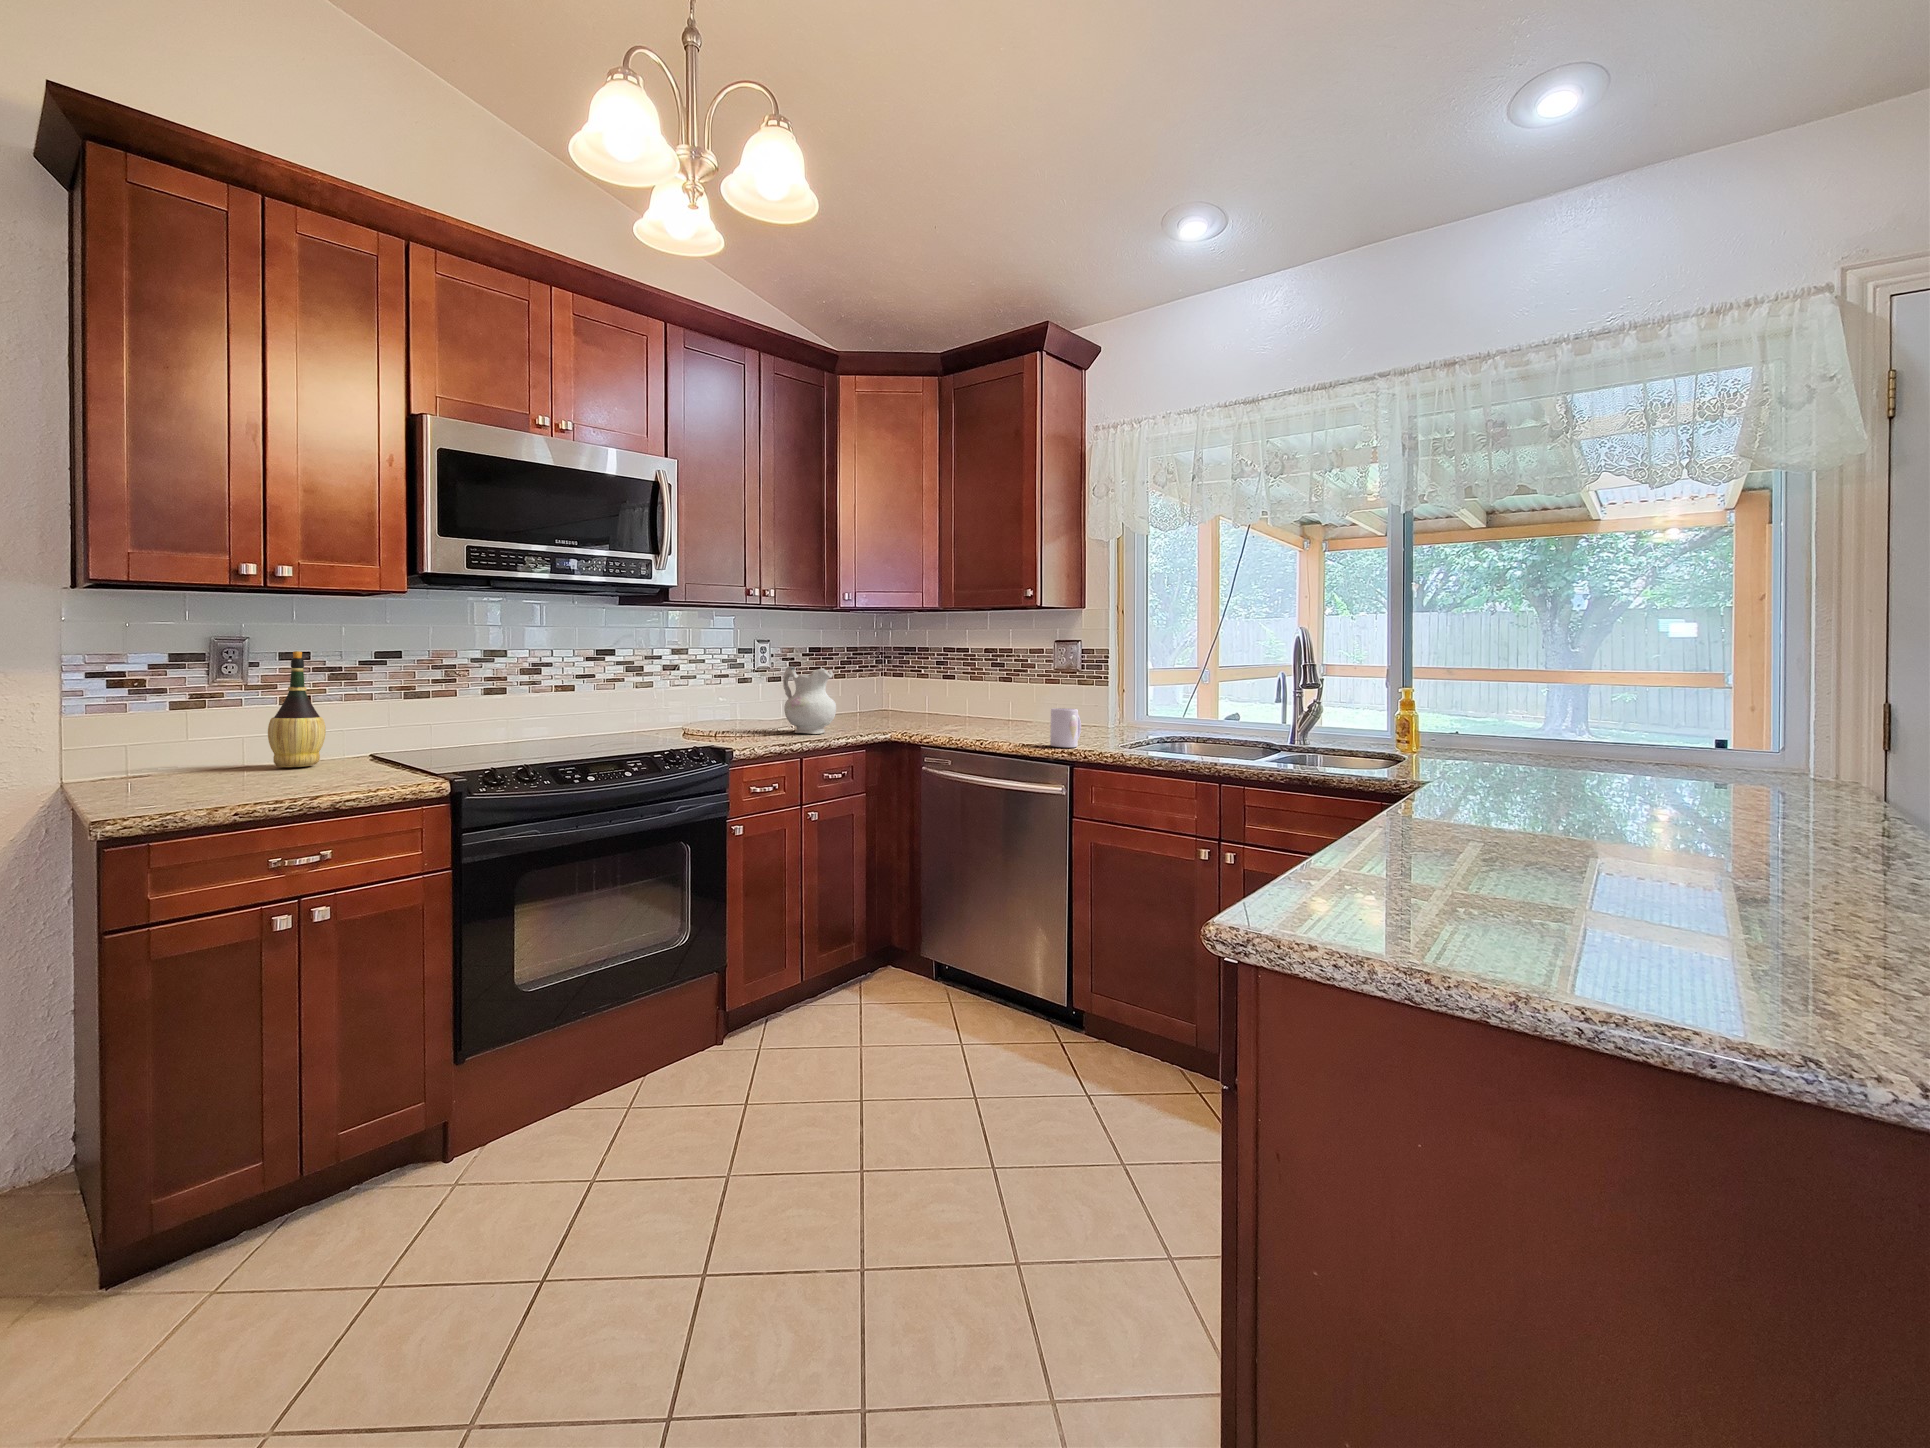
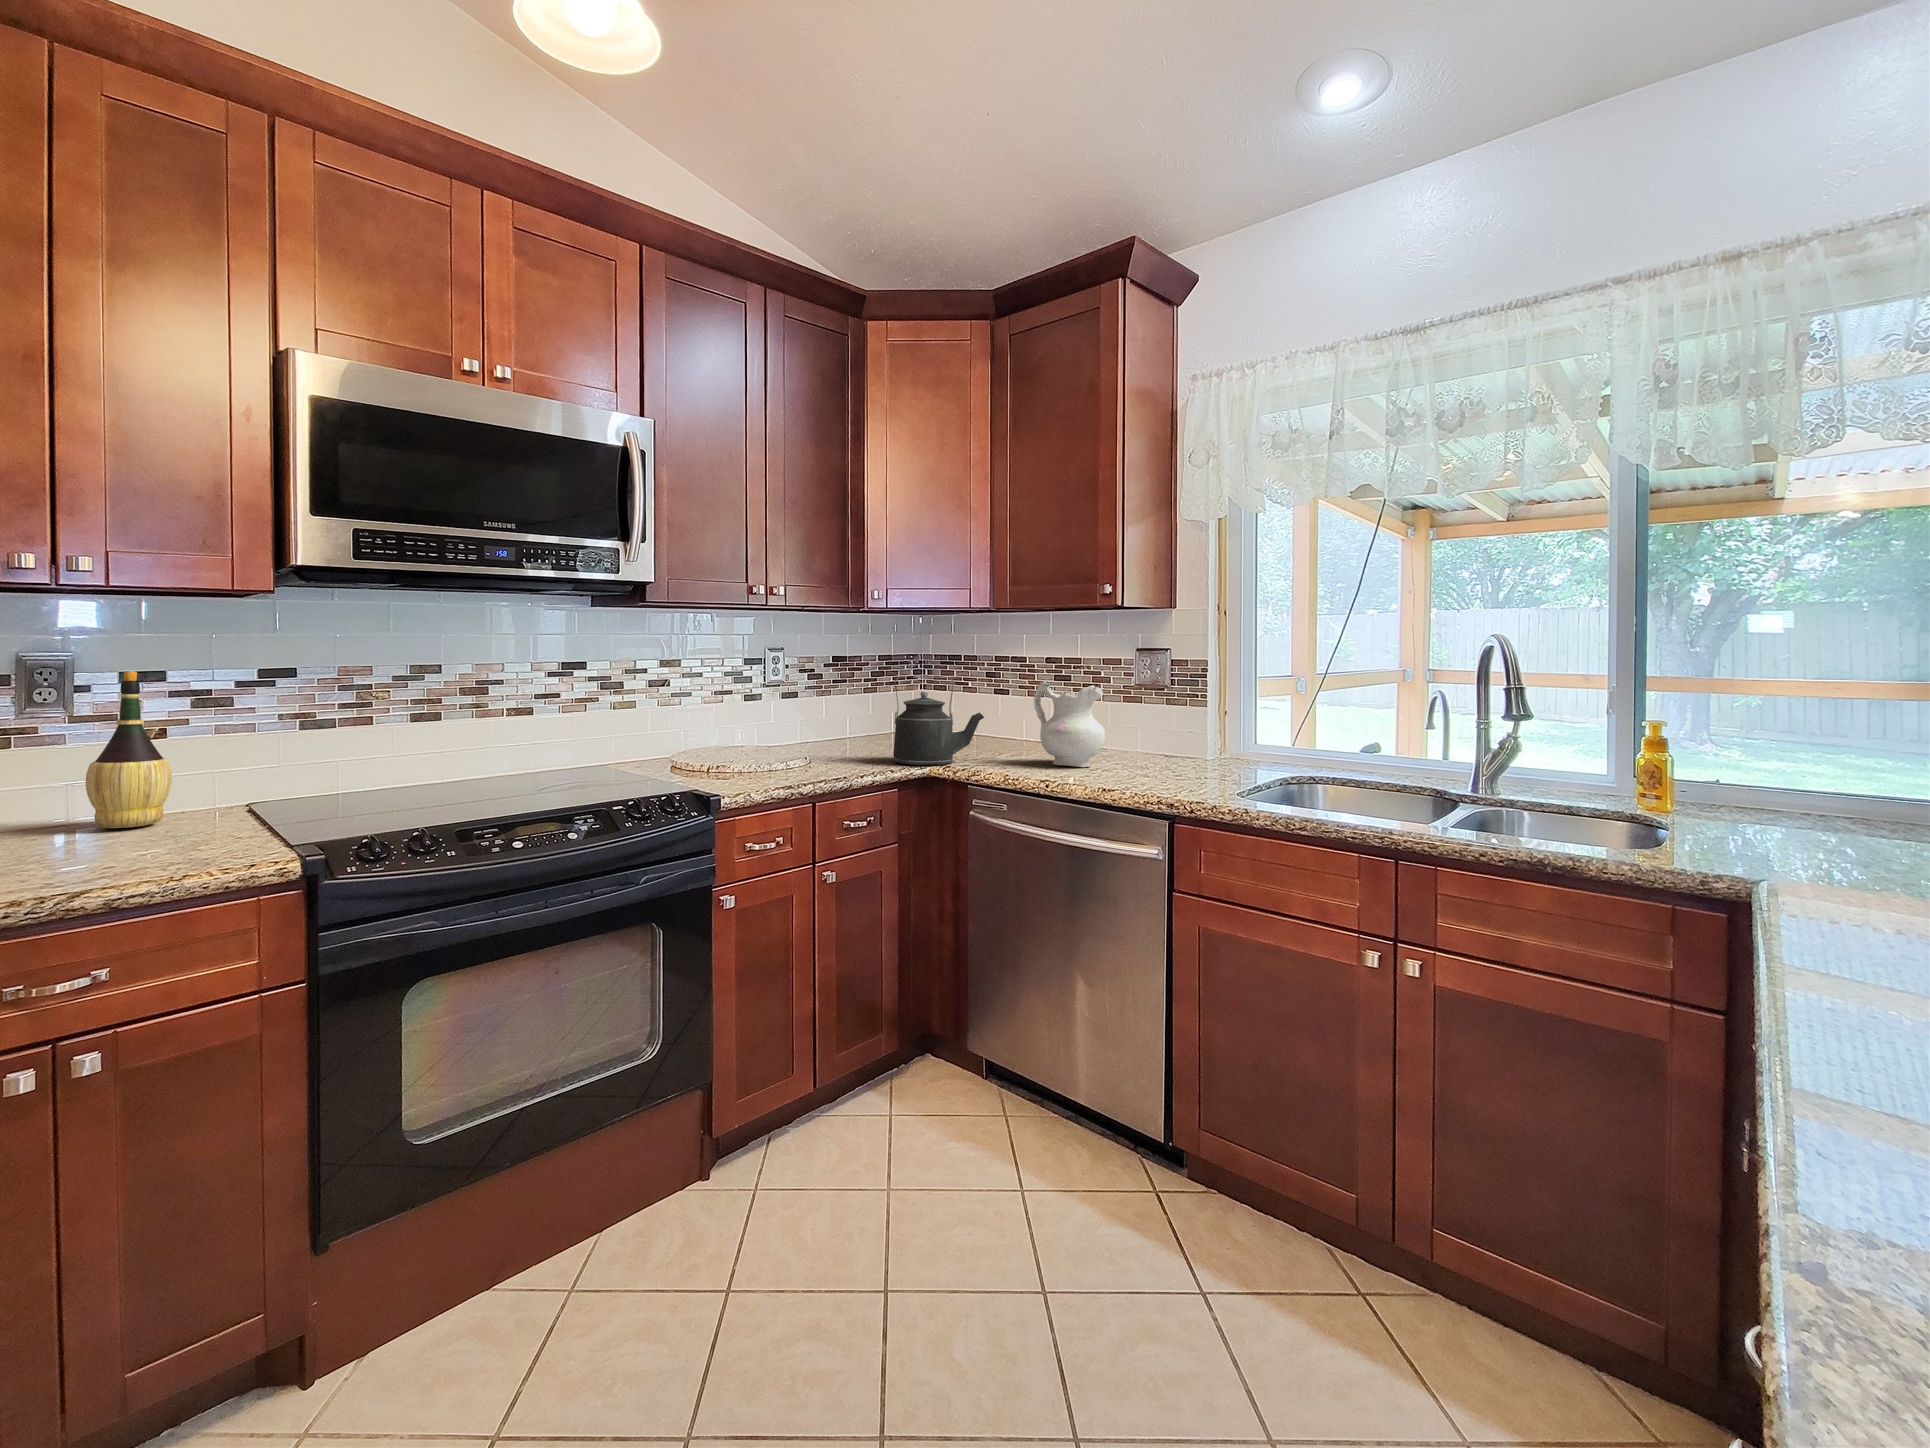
kettle: none [861,662,934,732] -> present [893,676,984,765]
ceramic pitcher: present [783,666,836,734] -> present [1034,682,1105,767]
mug: present [1050,708,1081,747] -> none [1141,742,1183,796]

